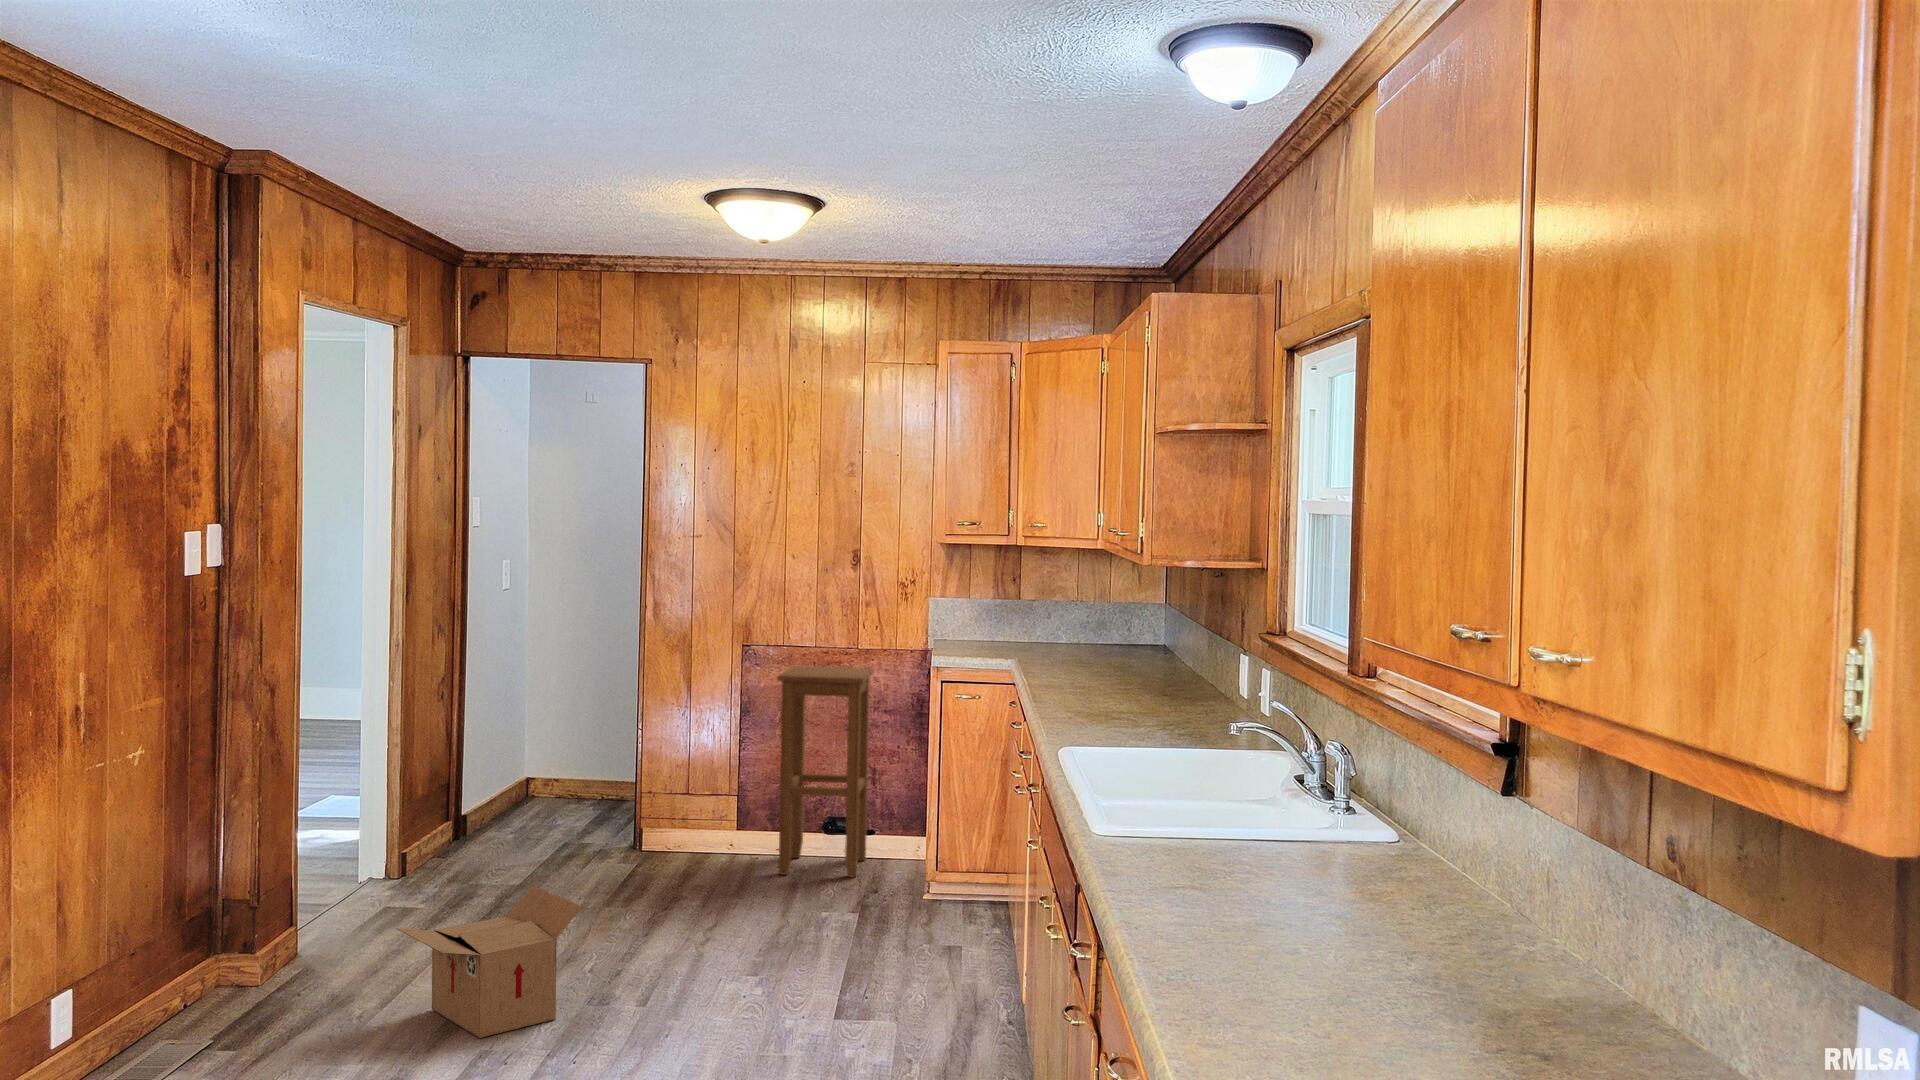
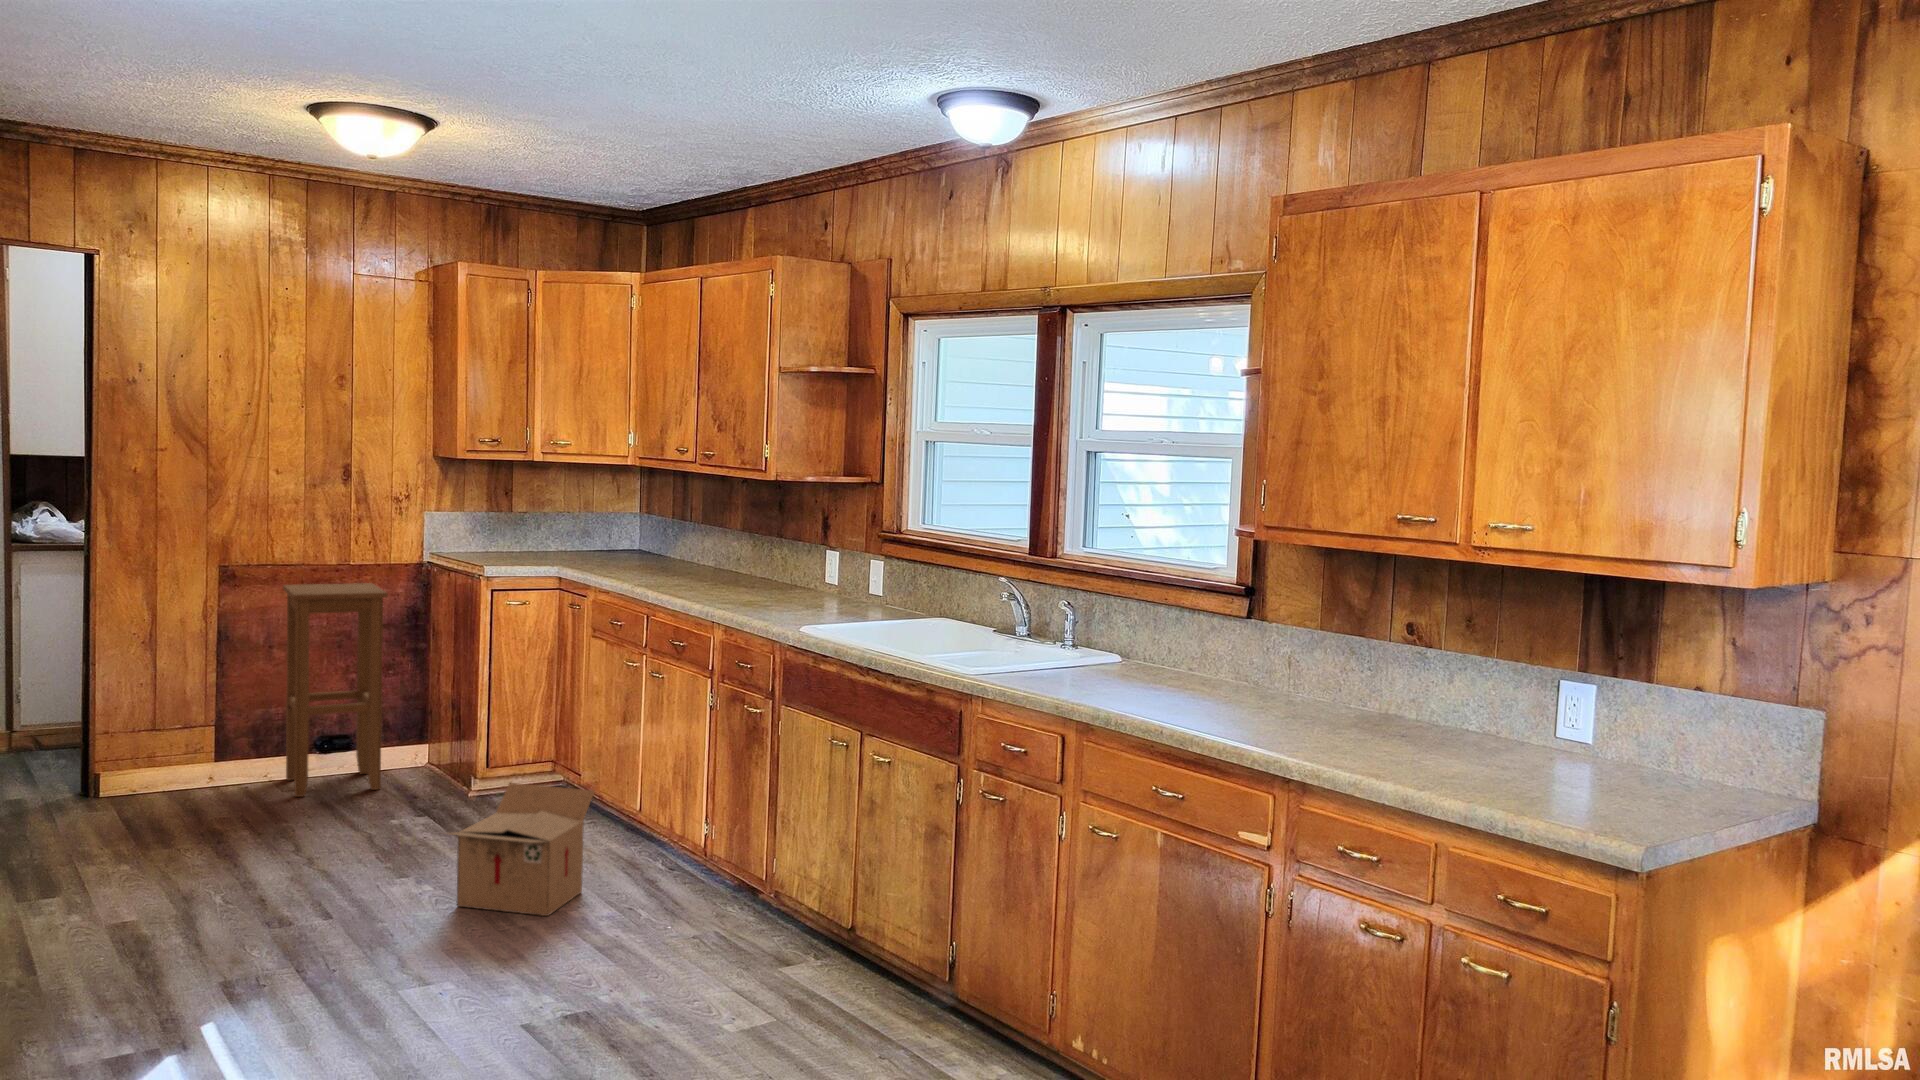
cardboard box: present [396,886,582,1038] -> present [448,783,594,916]

